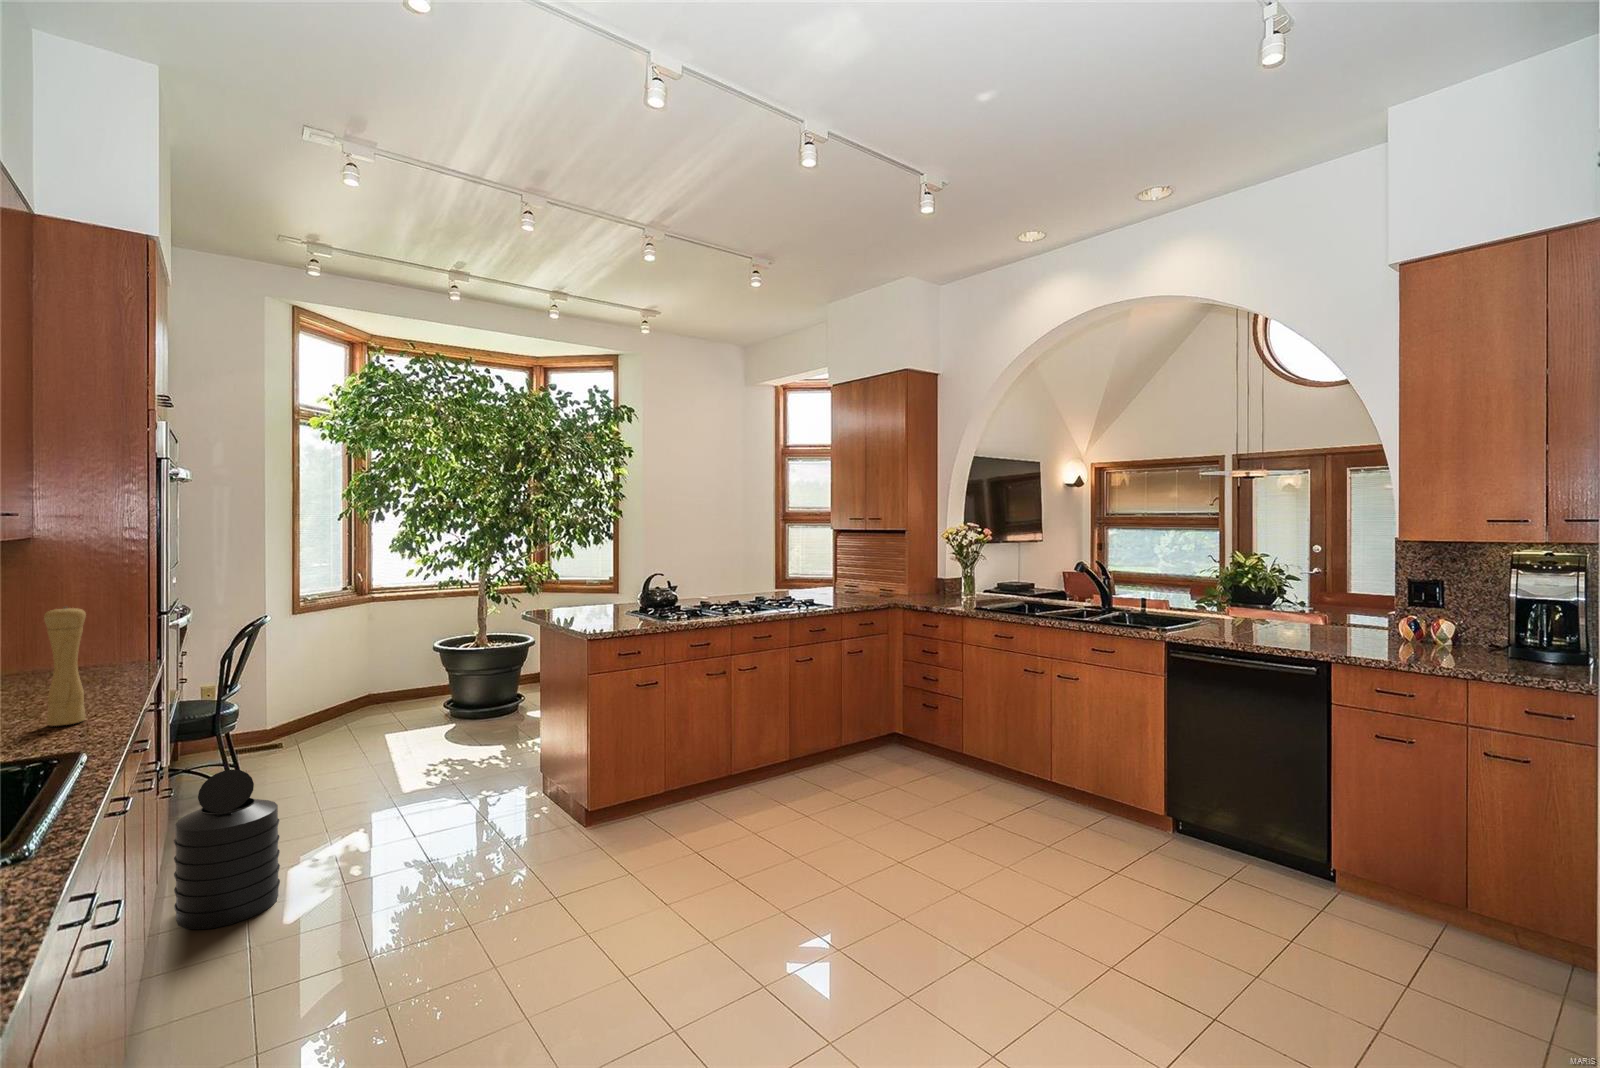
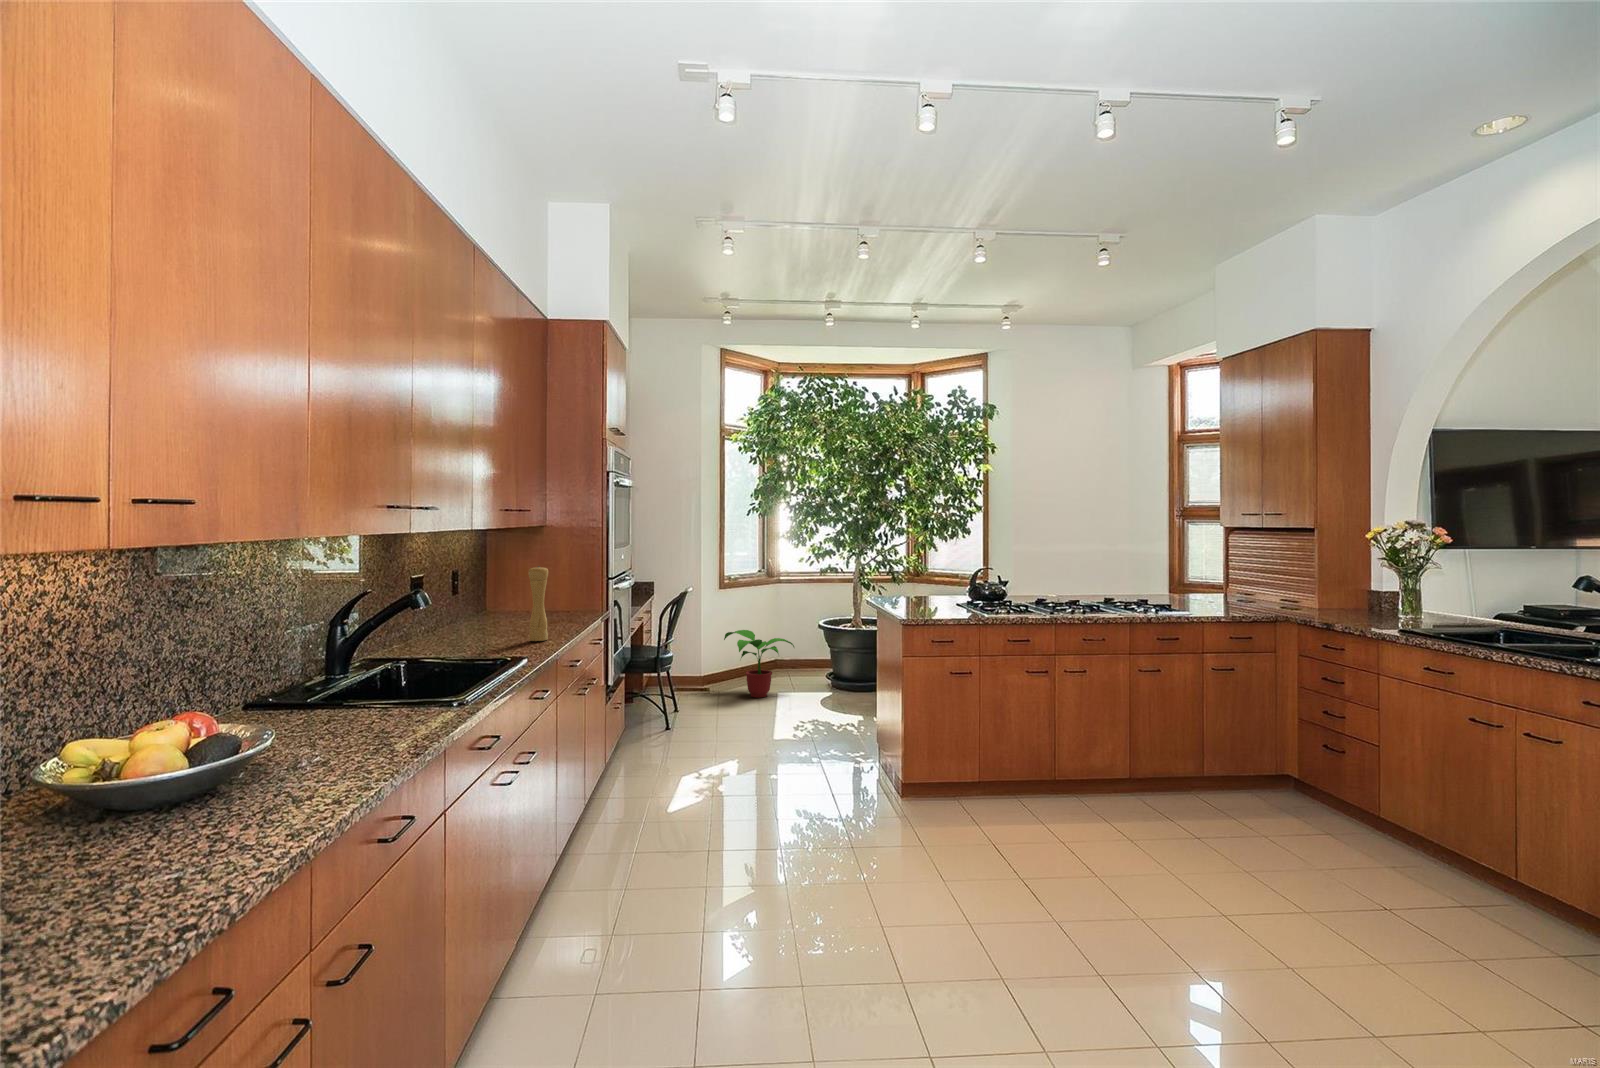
potted plant: none [303,659,404,741] -> present [724,630,794,698]
trash can: present [174,770,280,930] -> none [611,694,673,804]

